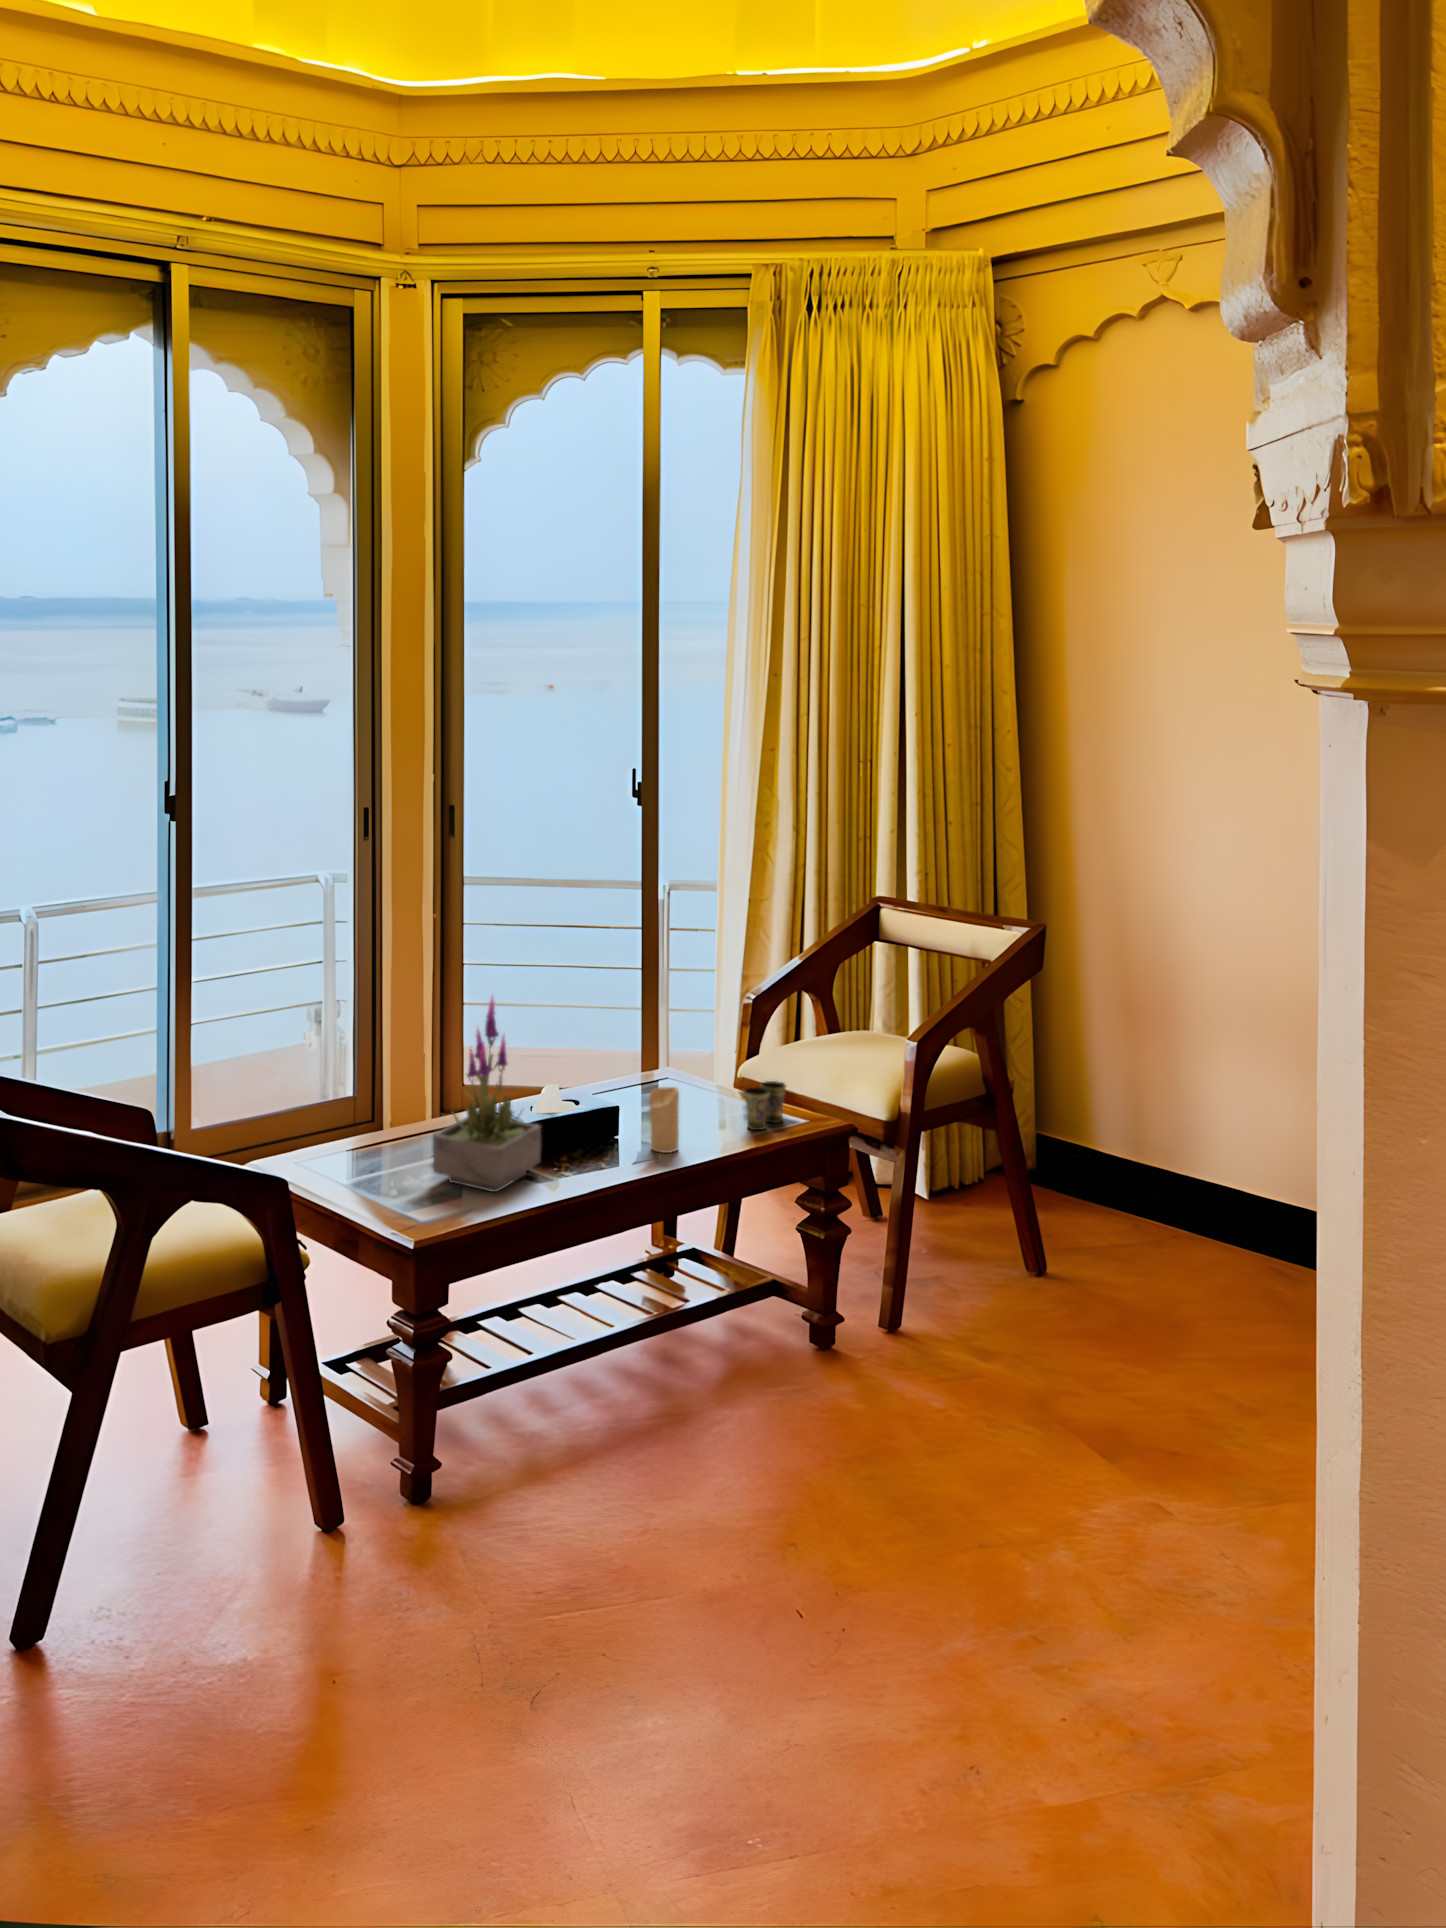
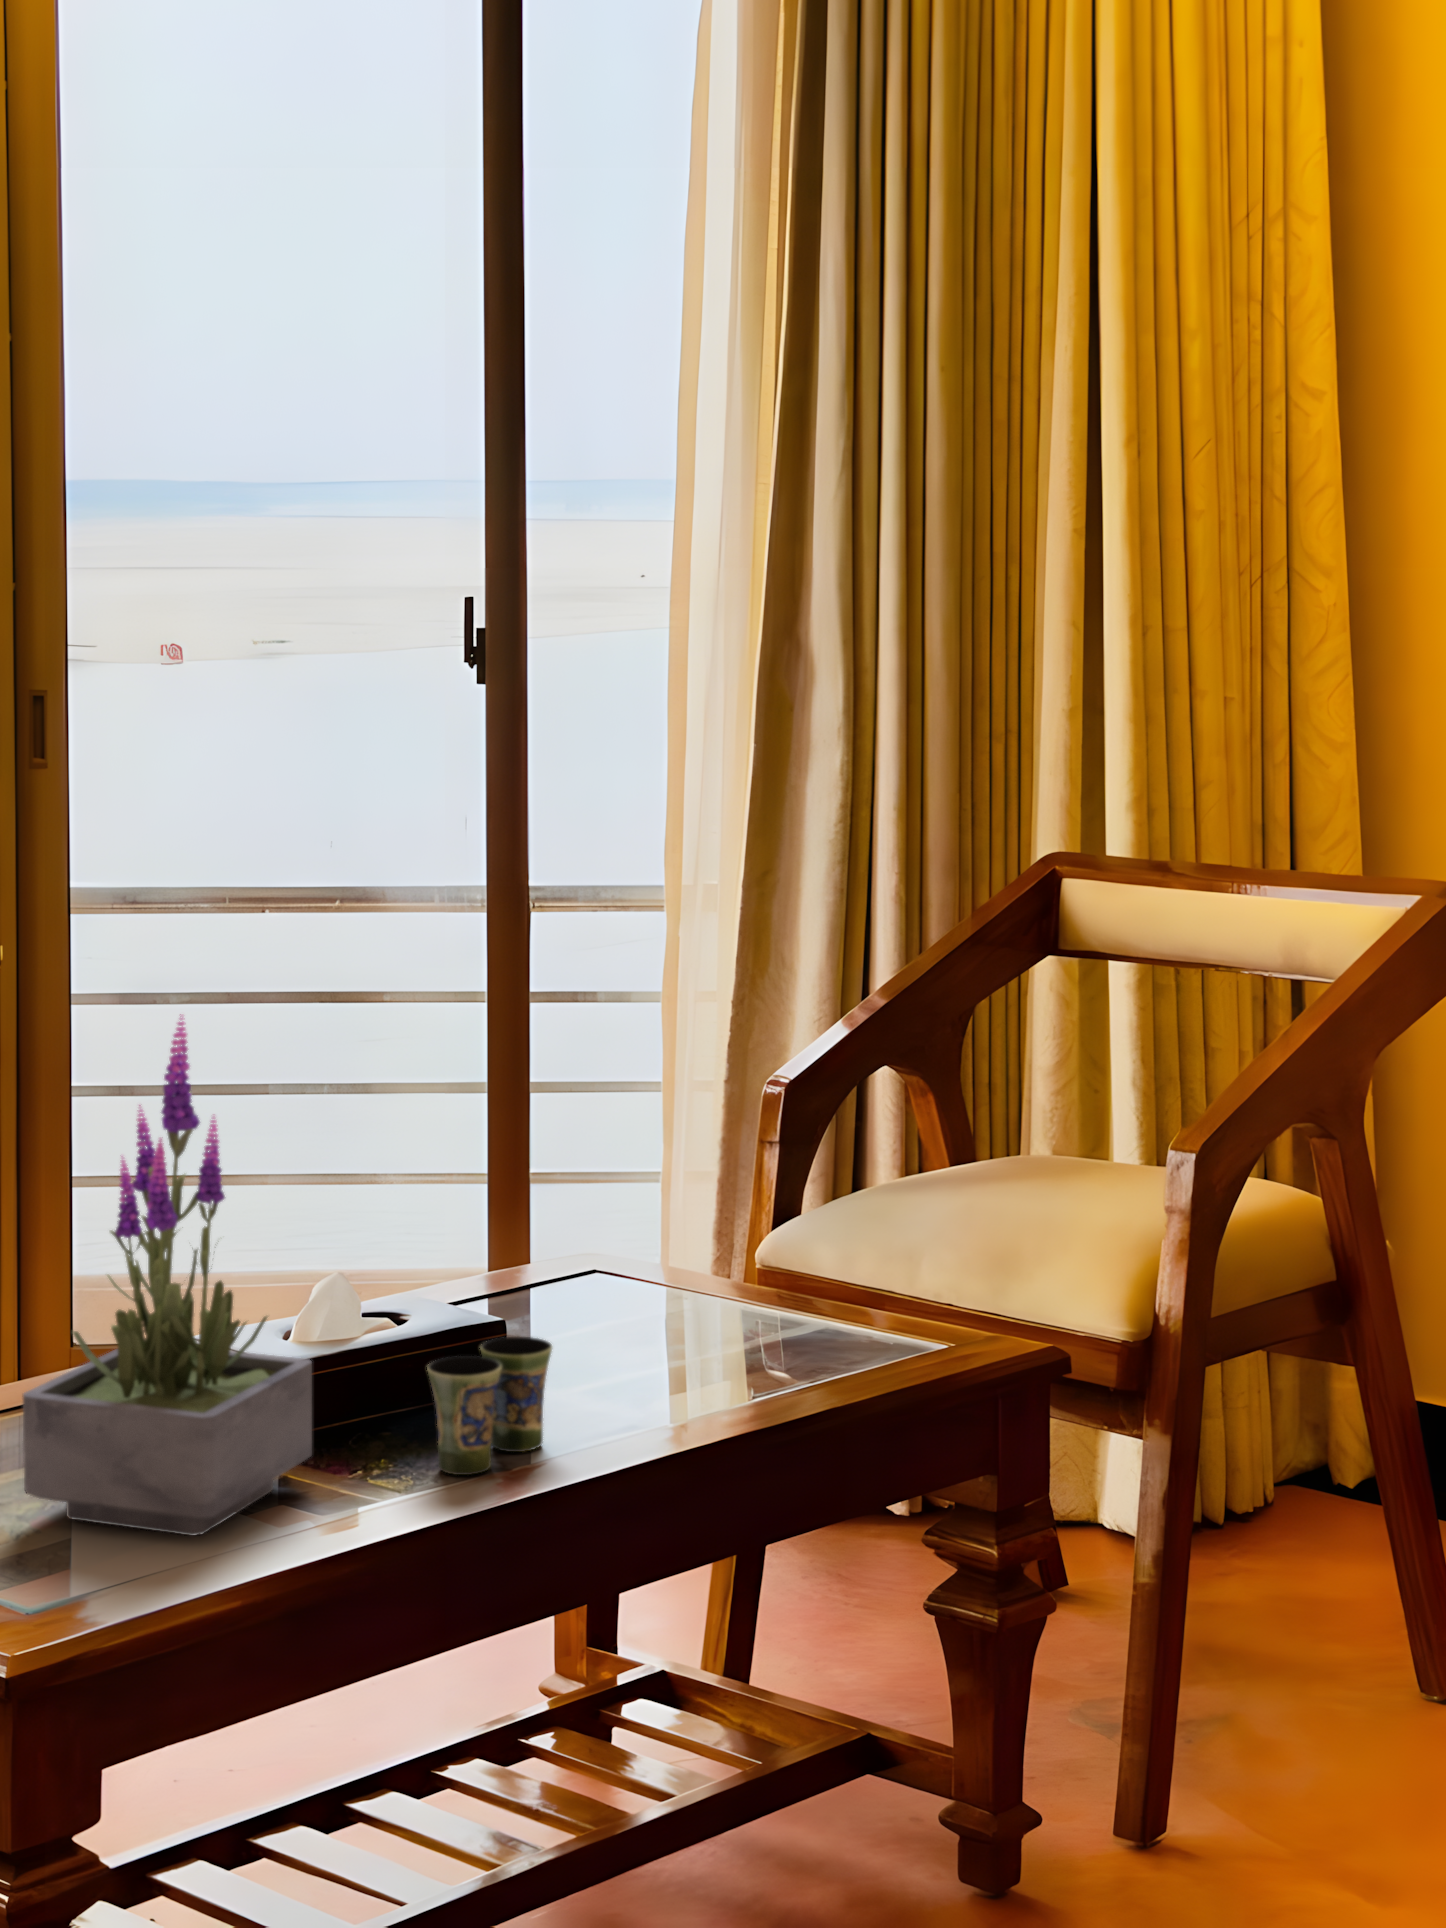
cup: present [744,1081,786,1130] -> present [427,1337,552,1475]
candle: present [649,1087,679,1153] -> none [583,1256,659,1421]

